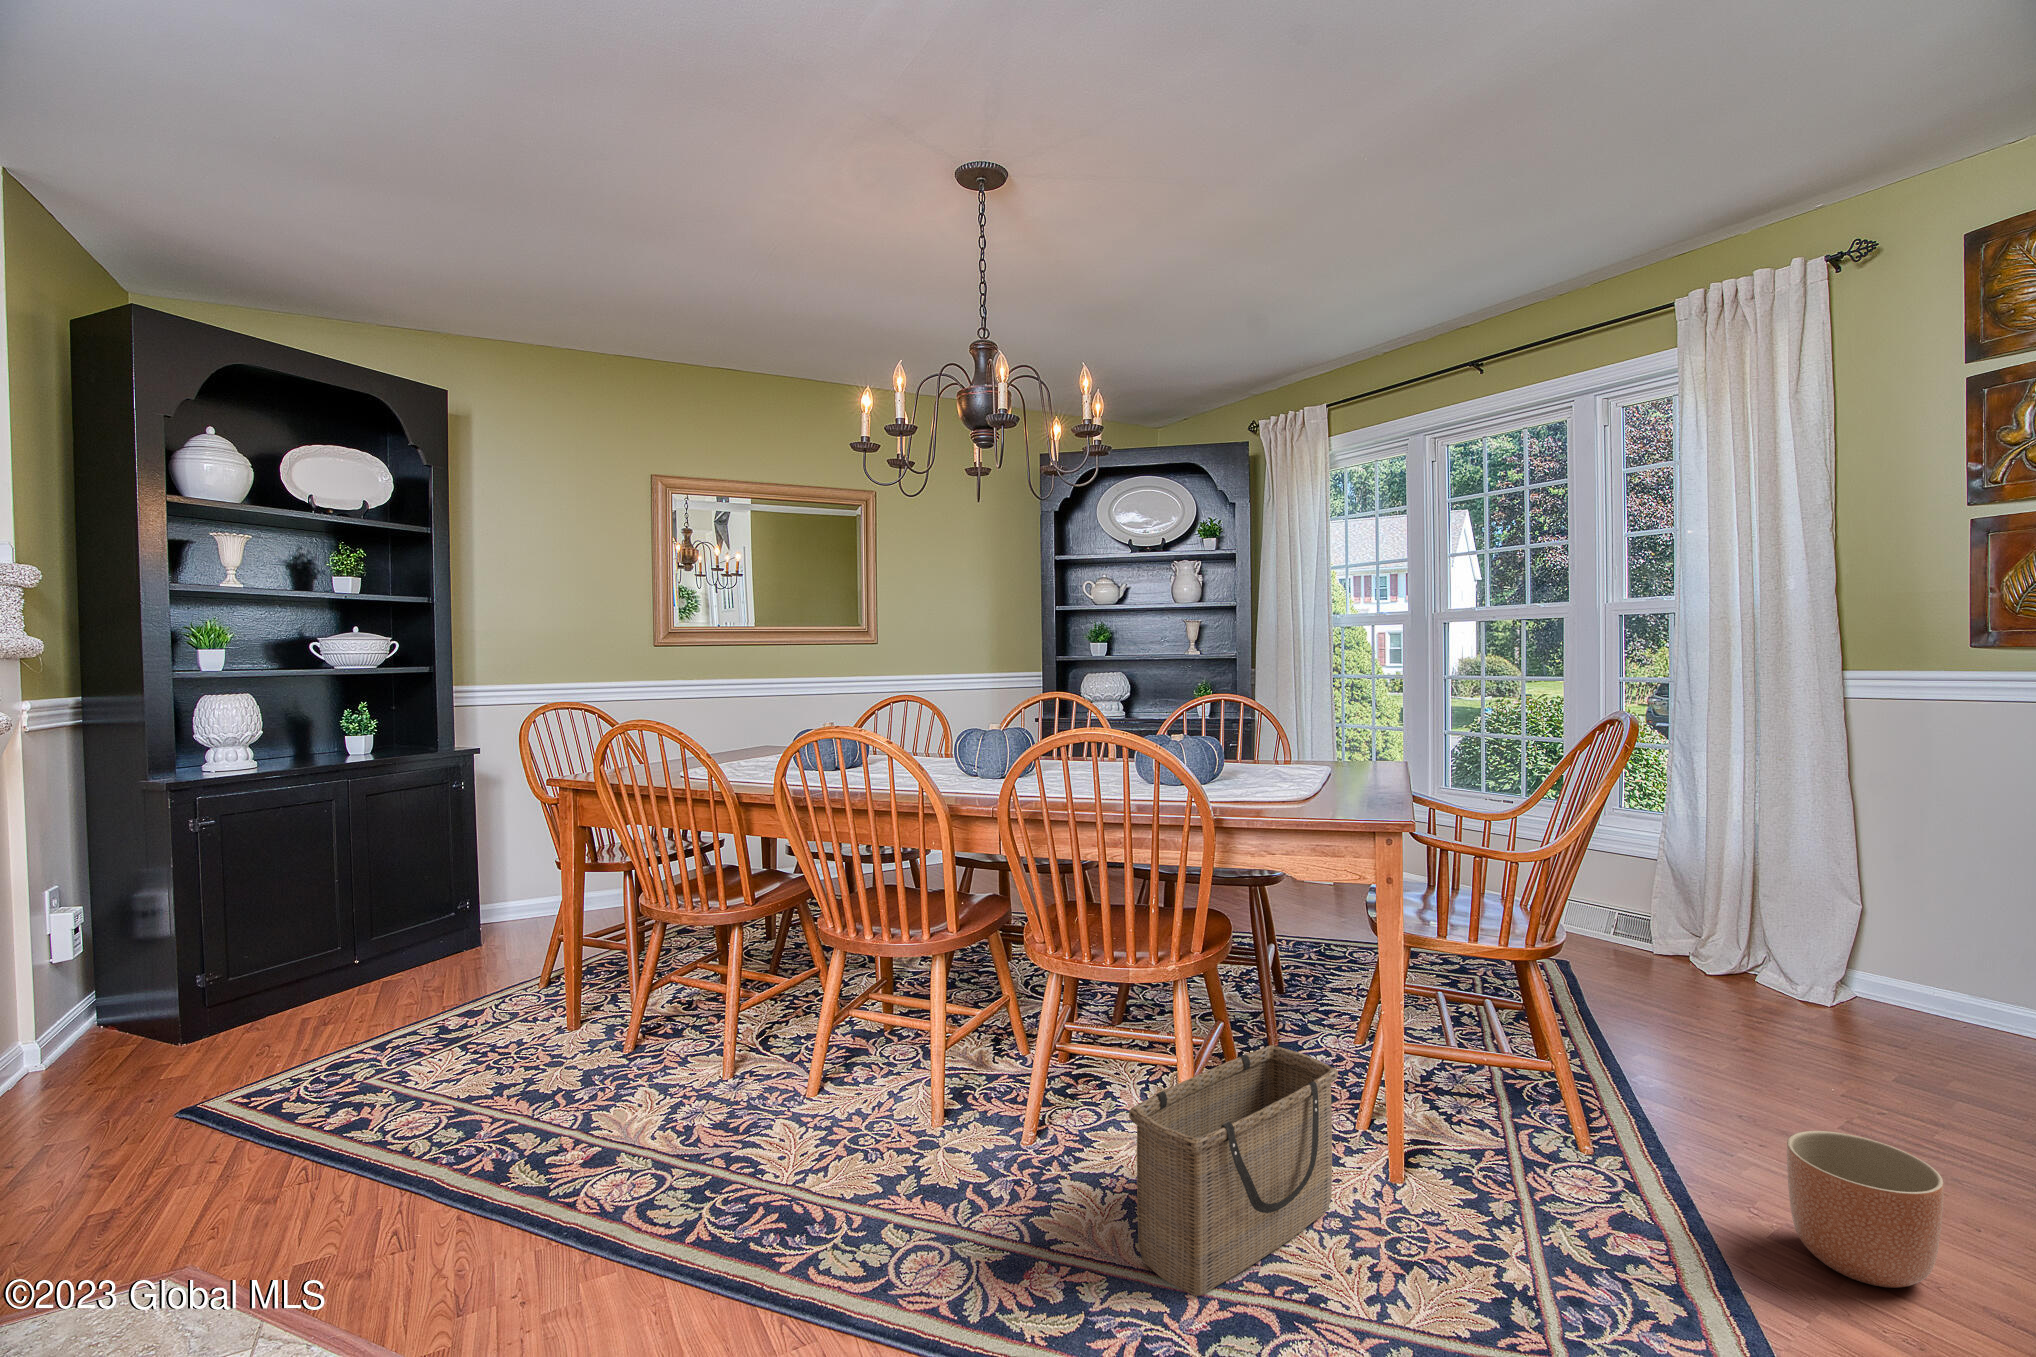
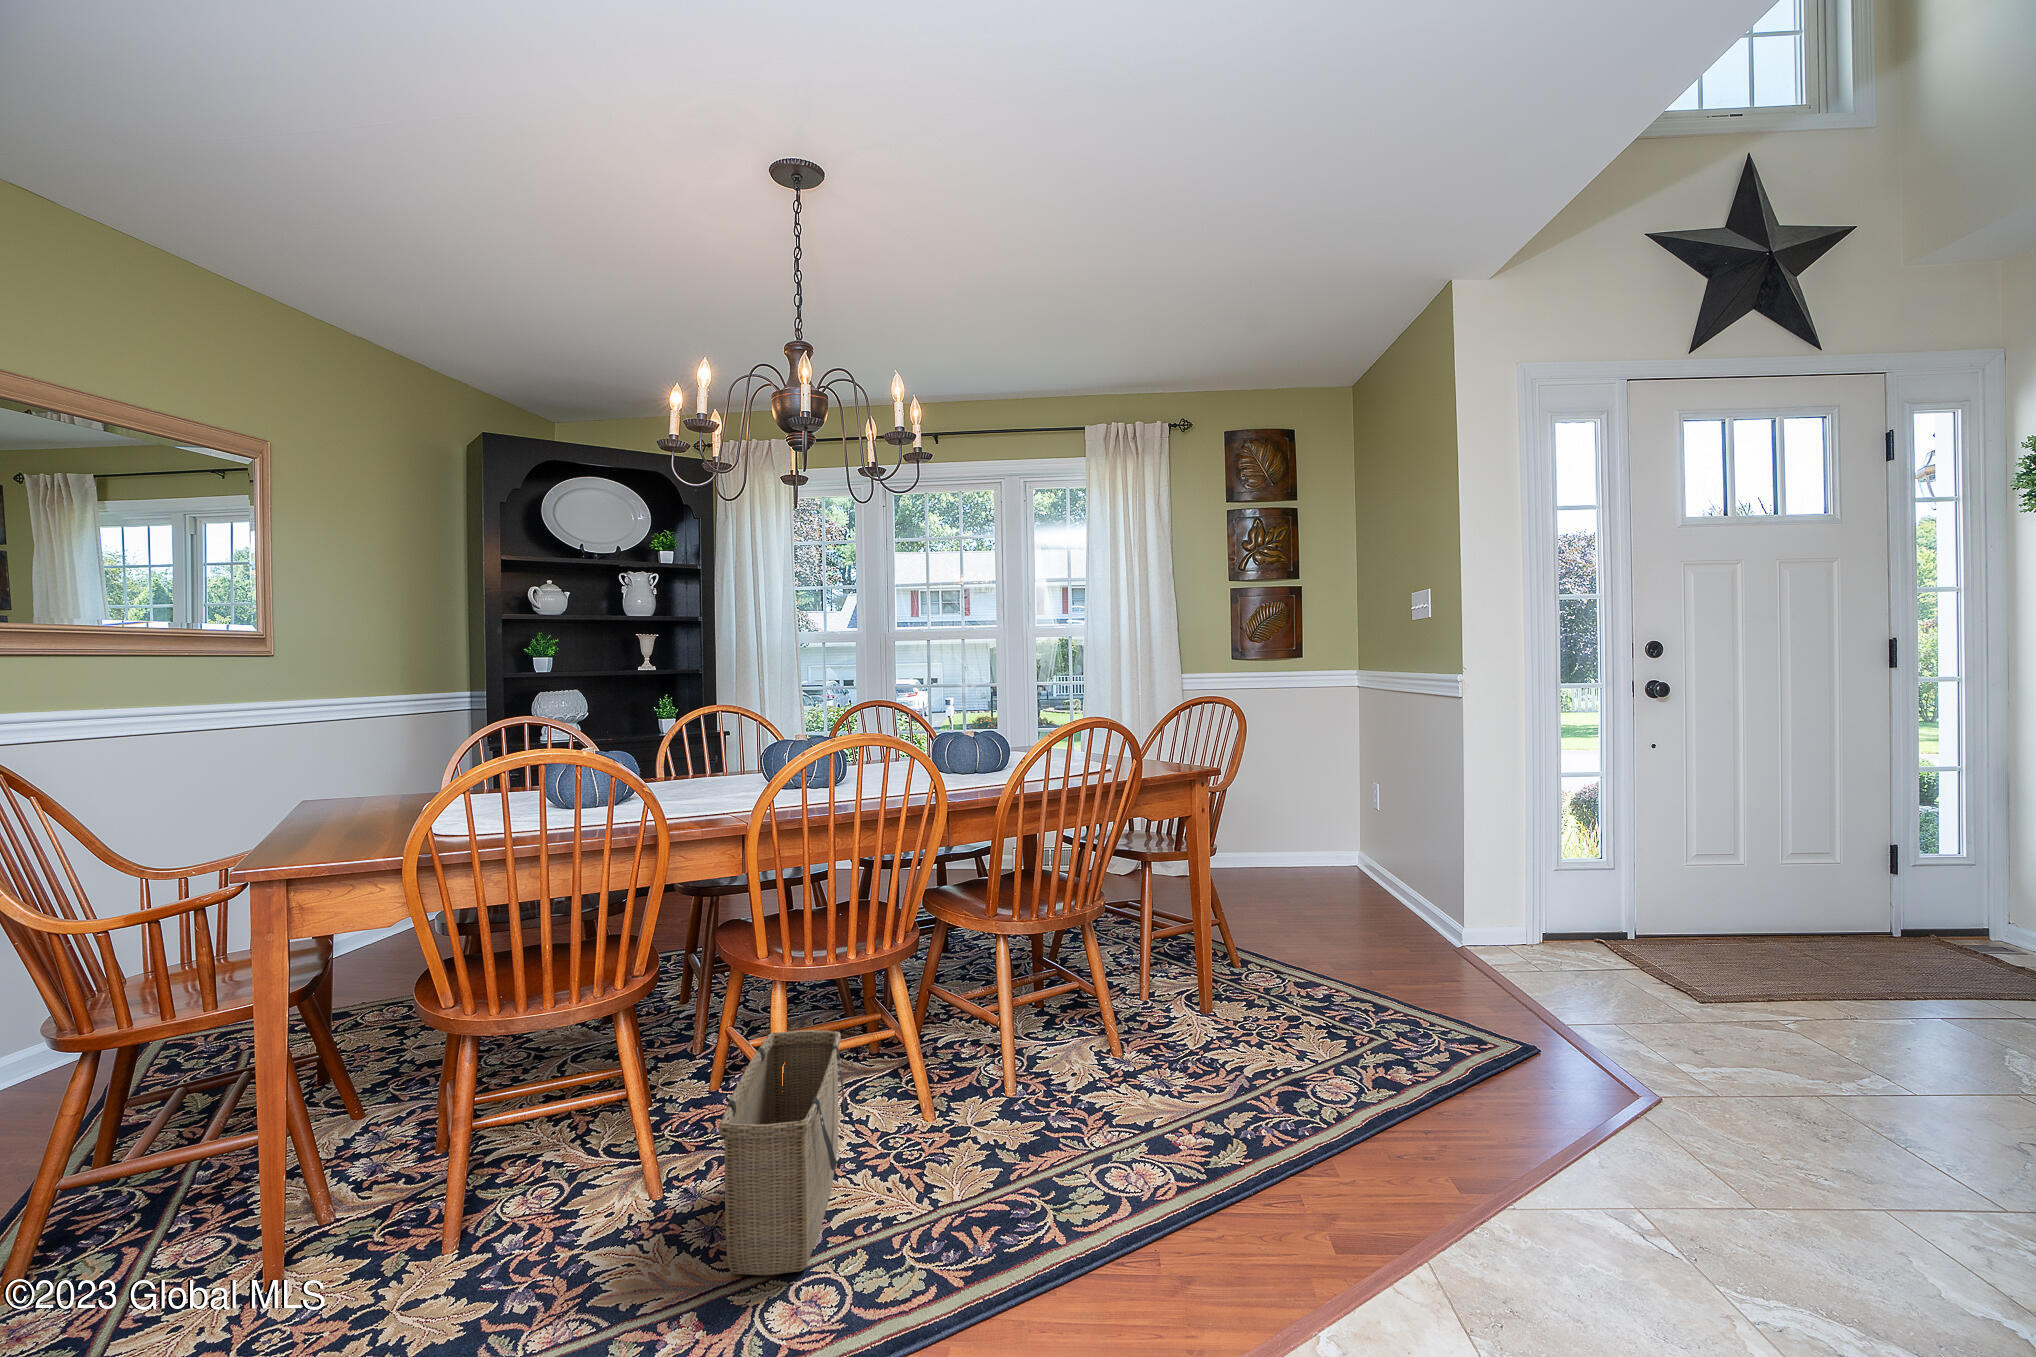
planter: present [1787,1131,1944,1288] -> none [1078,968,1152,1054]

